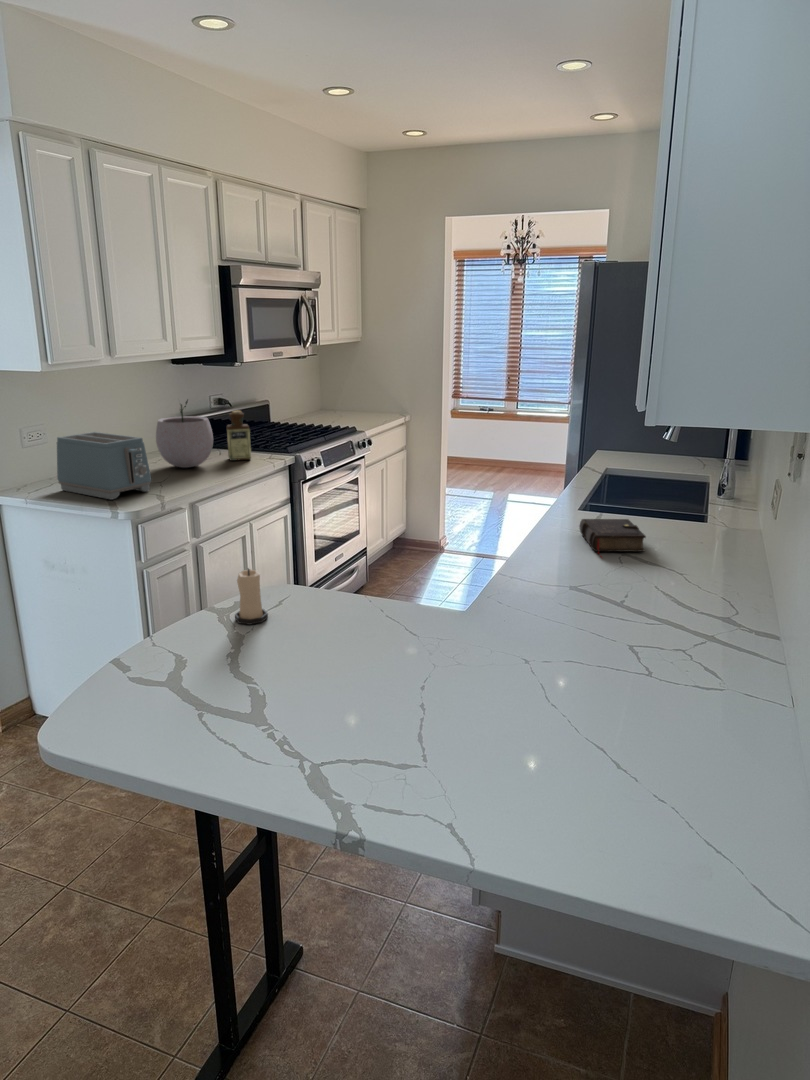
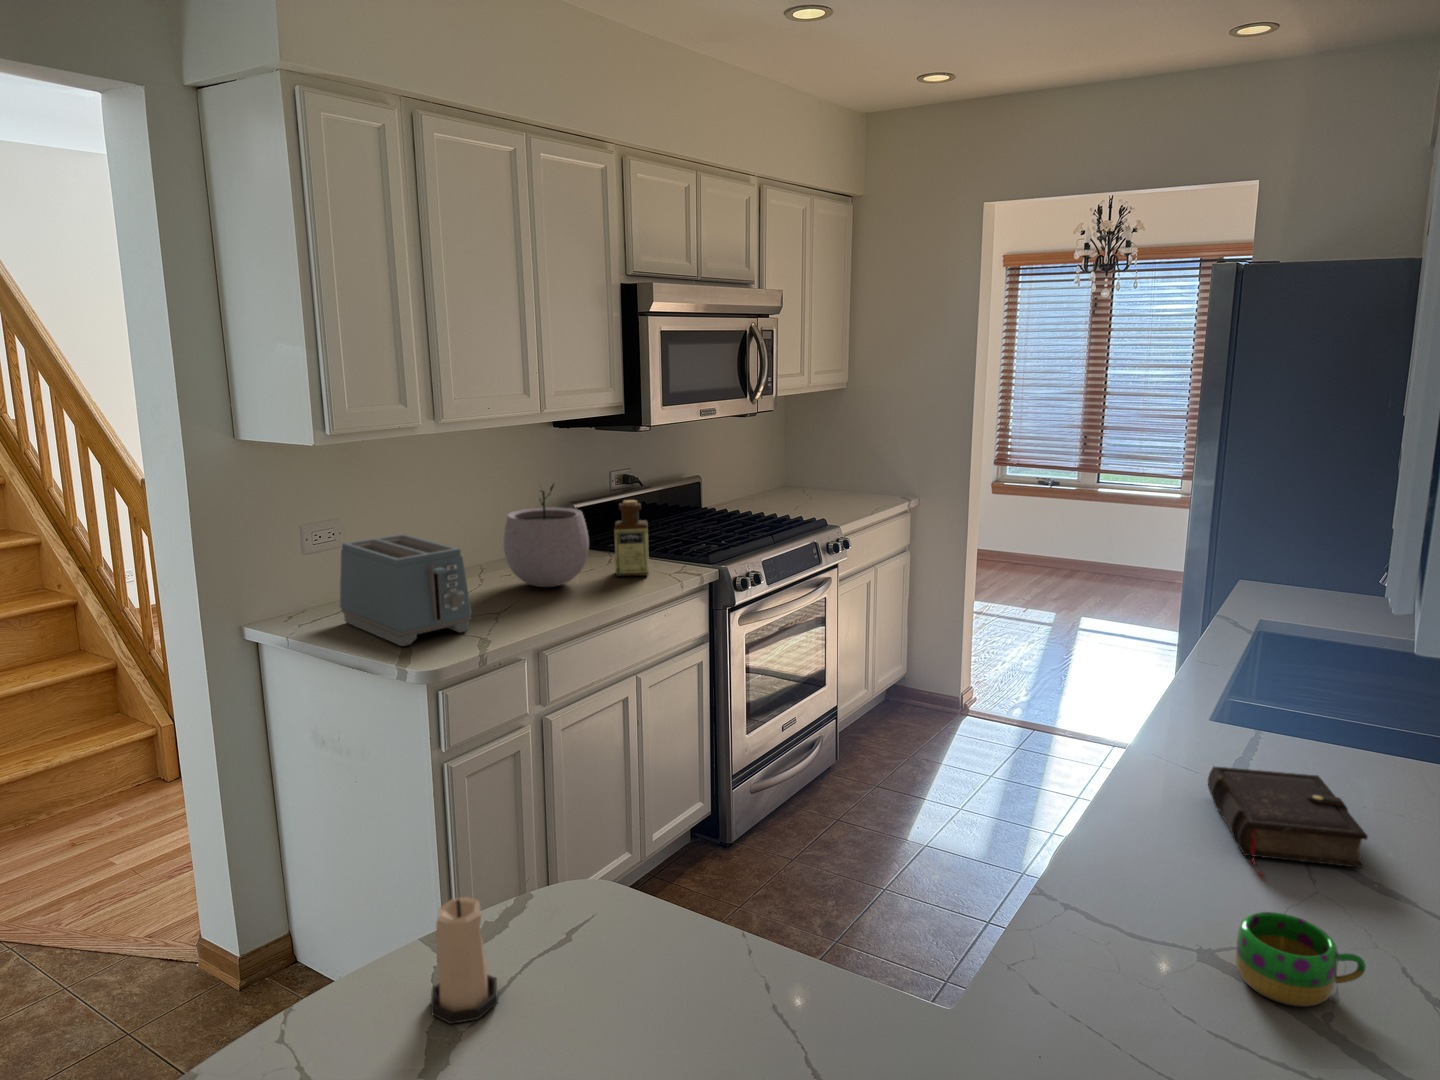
mug: none [589,558,639,591] -> present [1236,912,1366,1007]

